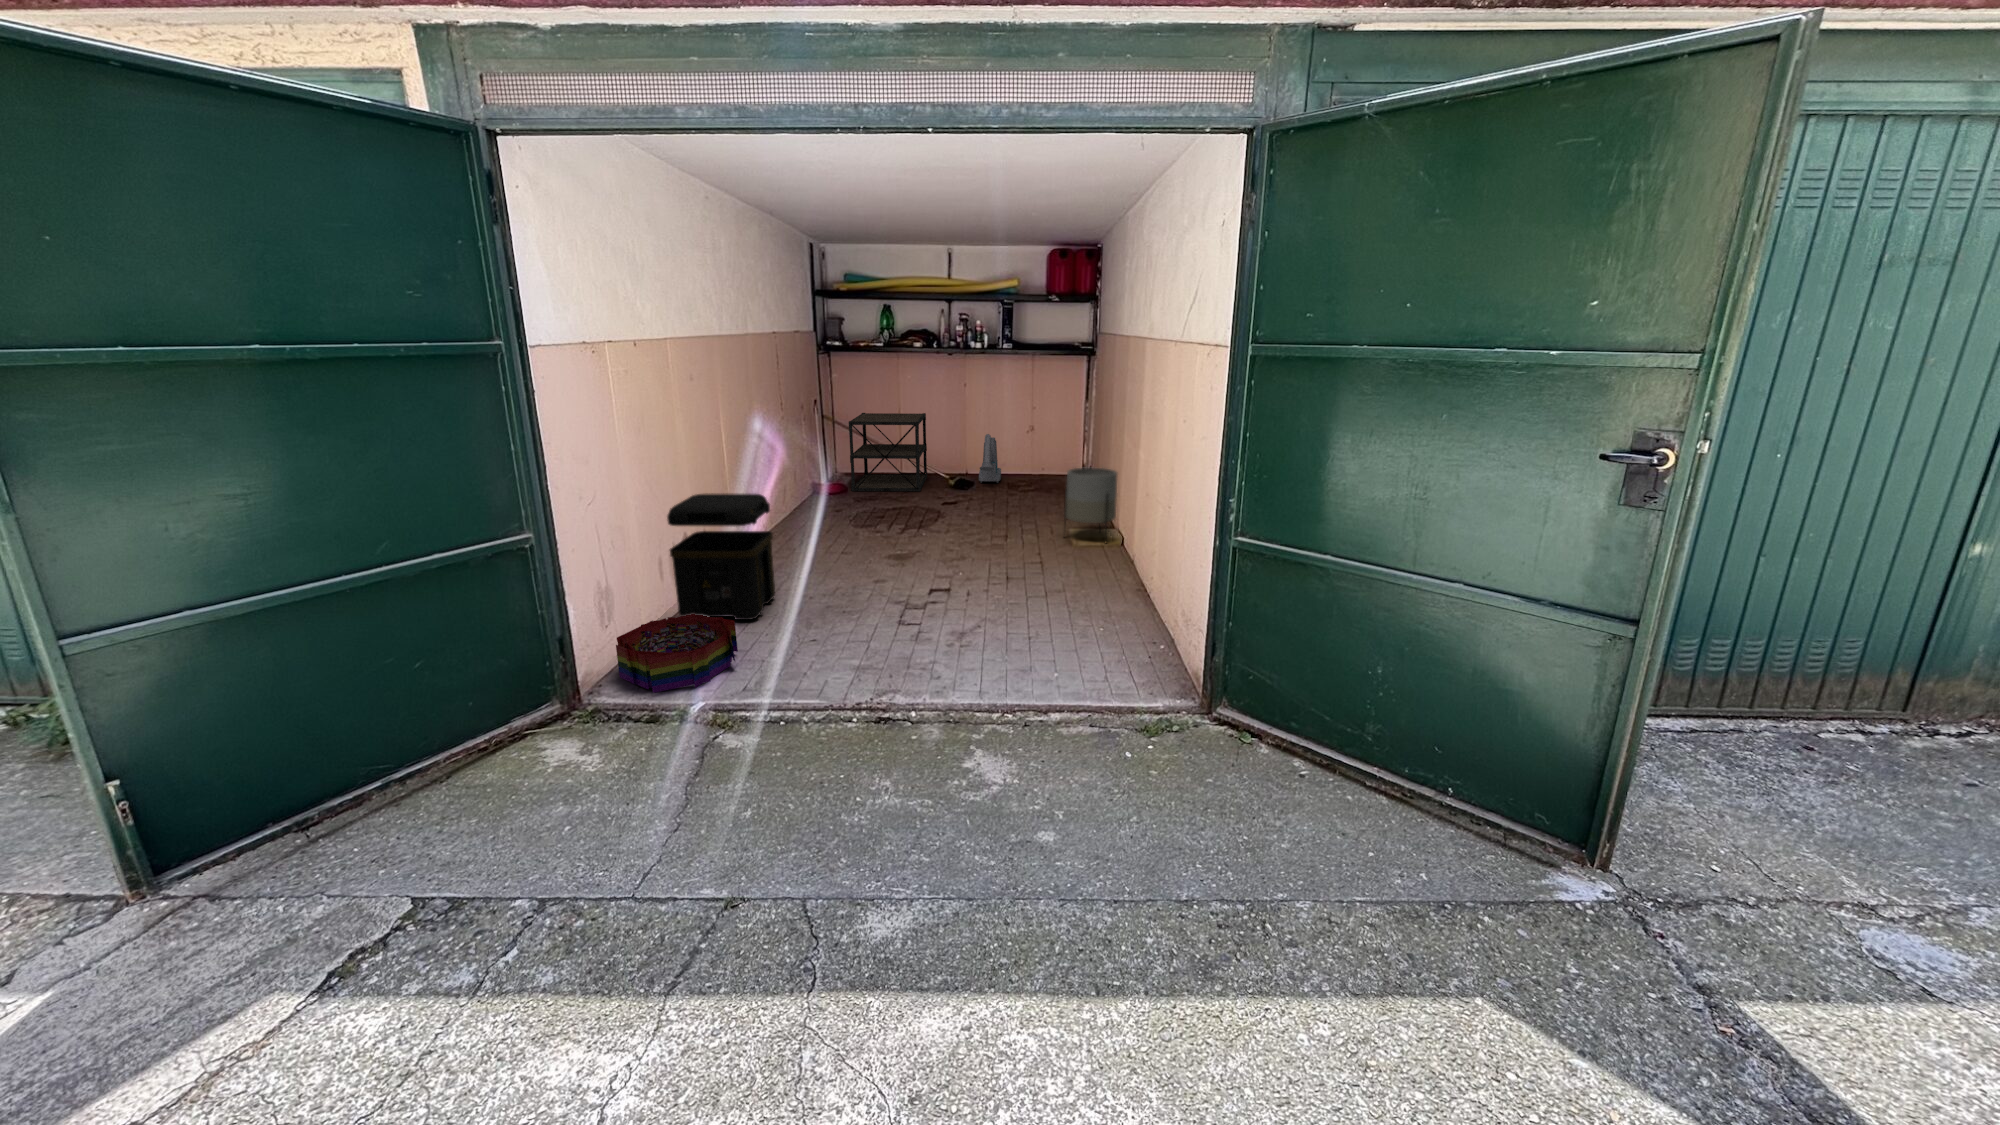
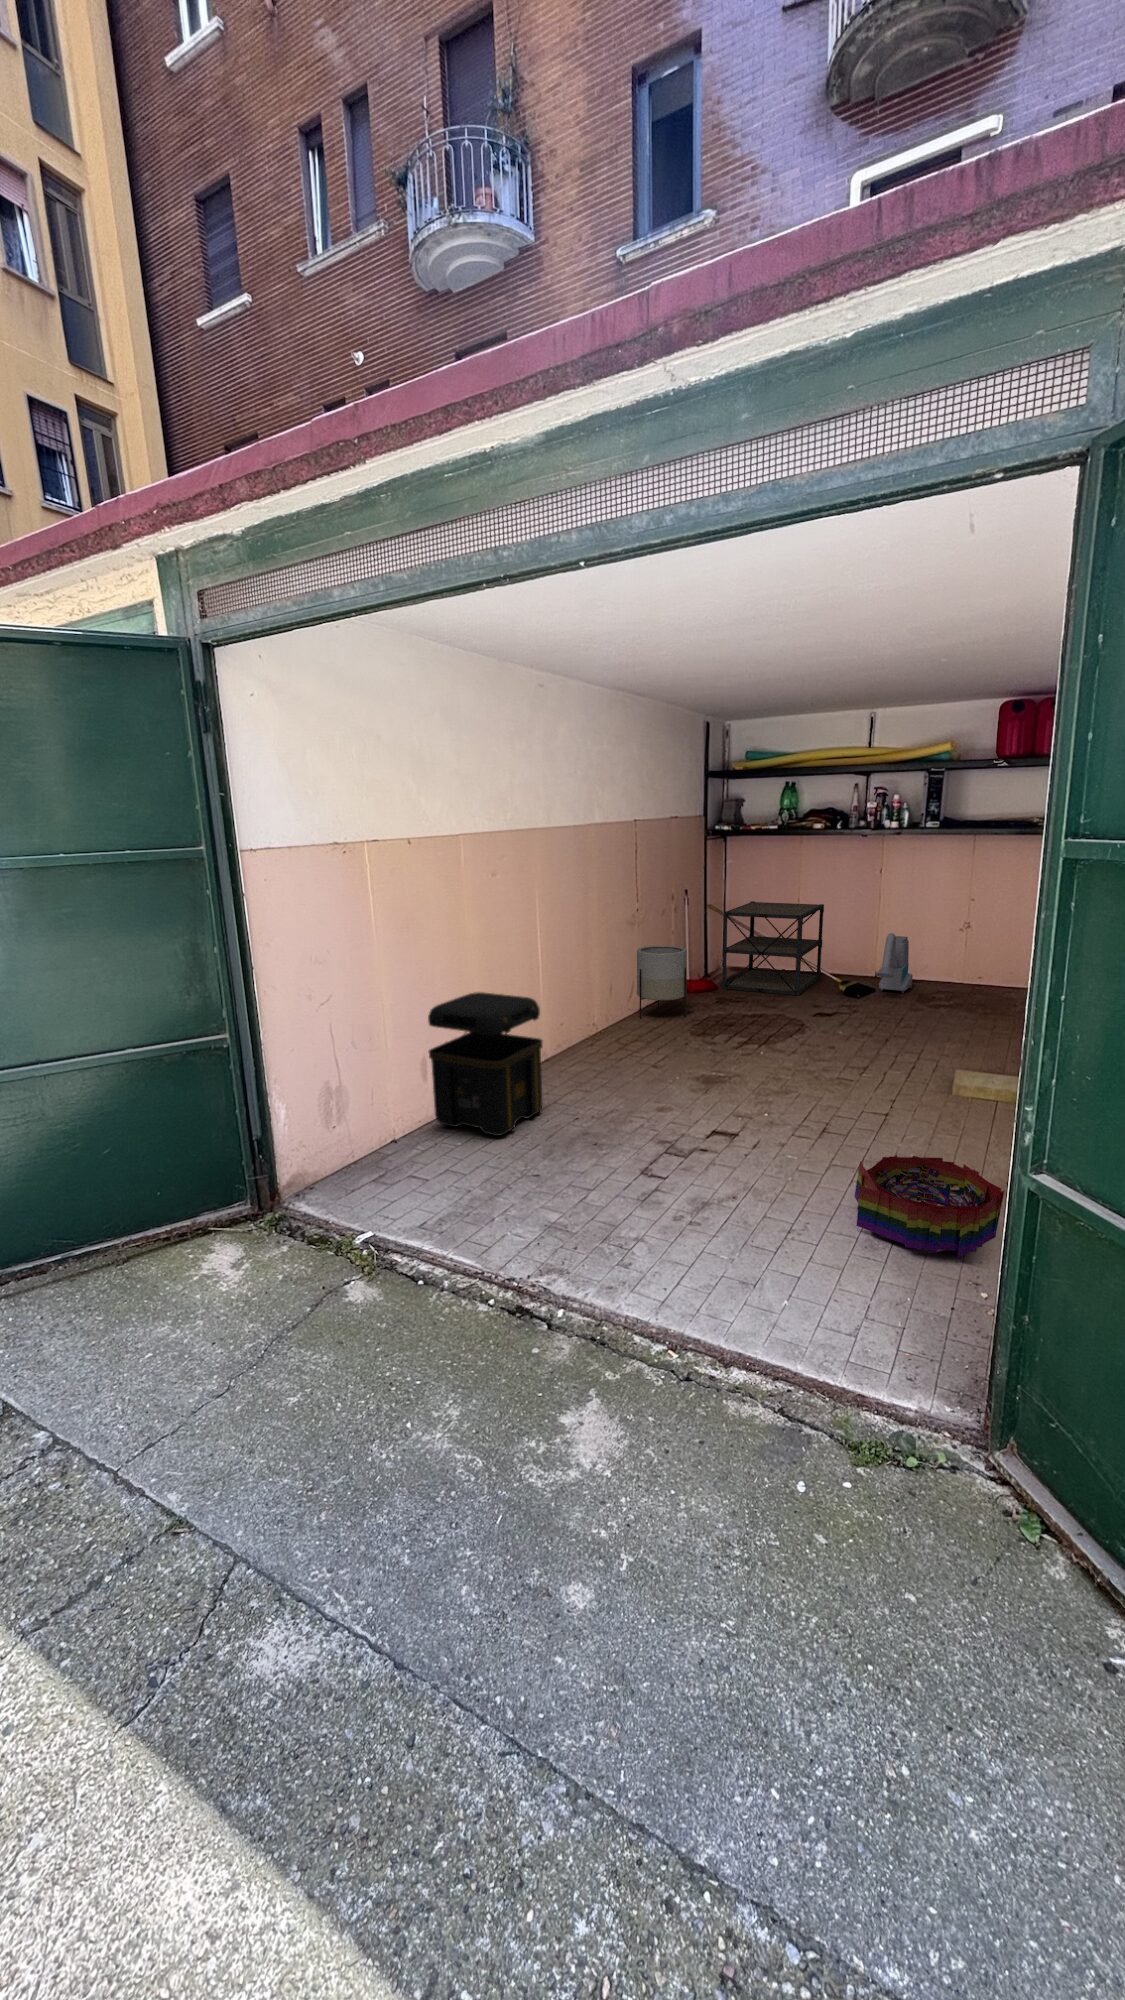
planter: present [1064,468,1117,537] -> present [637,946,687,1019]
storage bin: present [616,614,738,693] -> present [855,1155,1005,1258]

